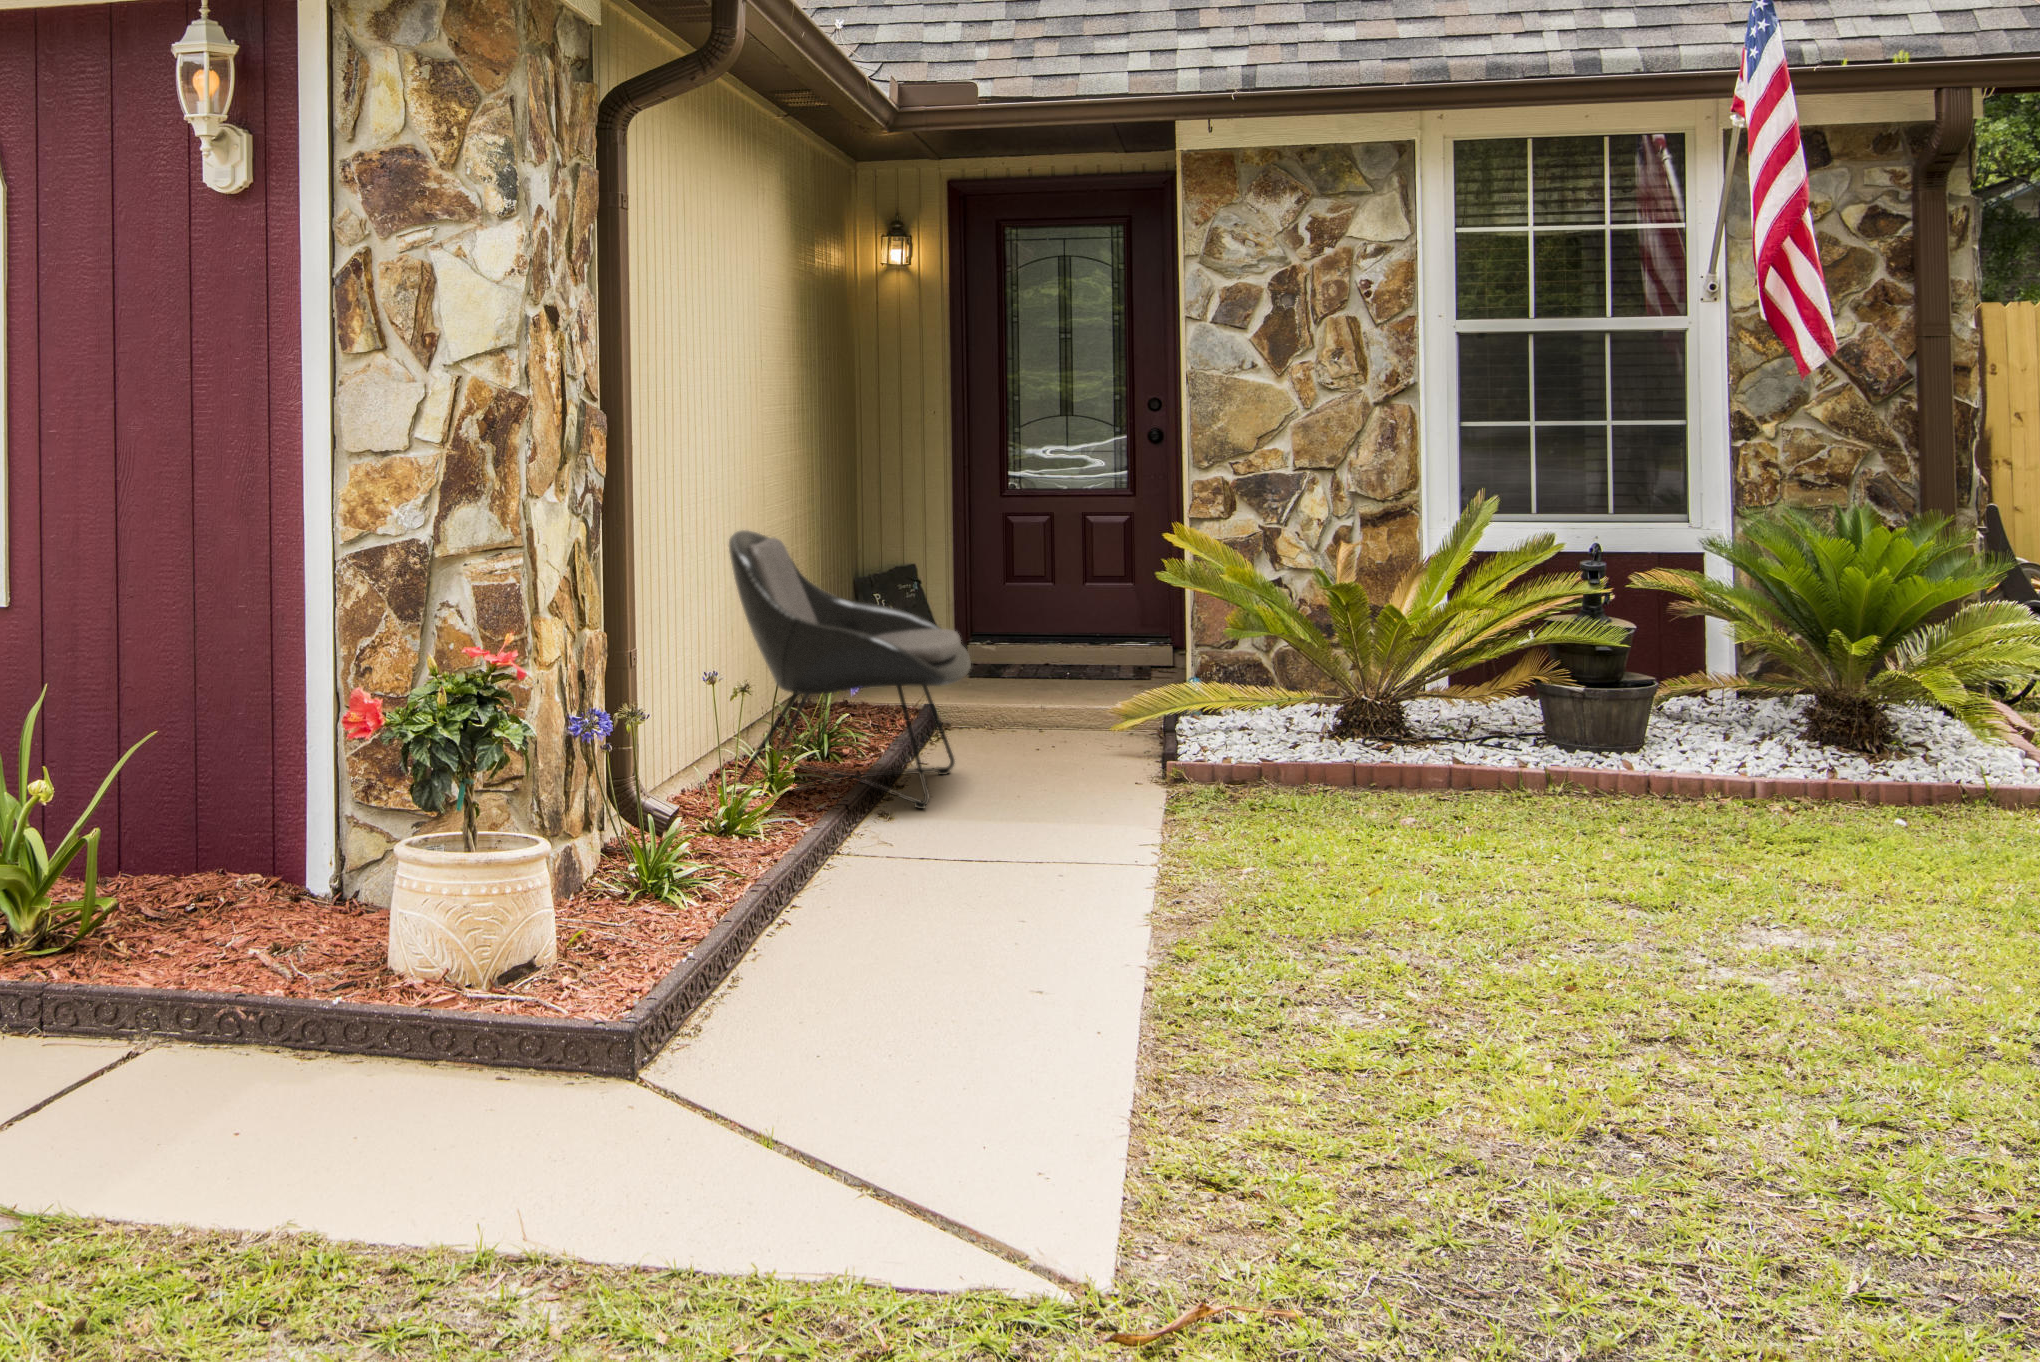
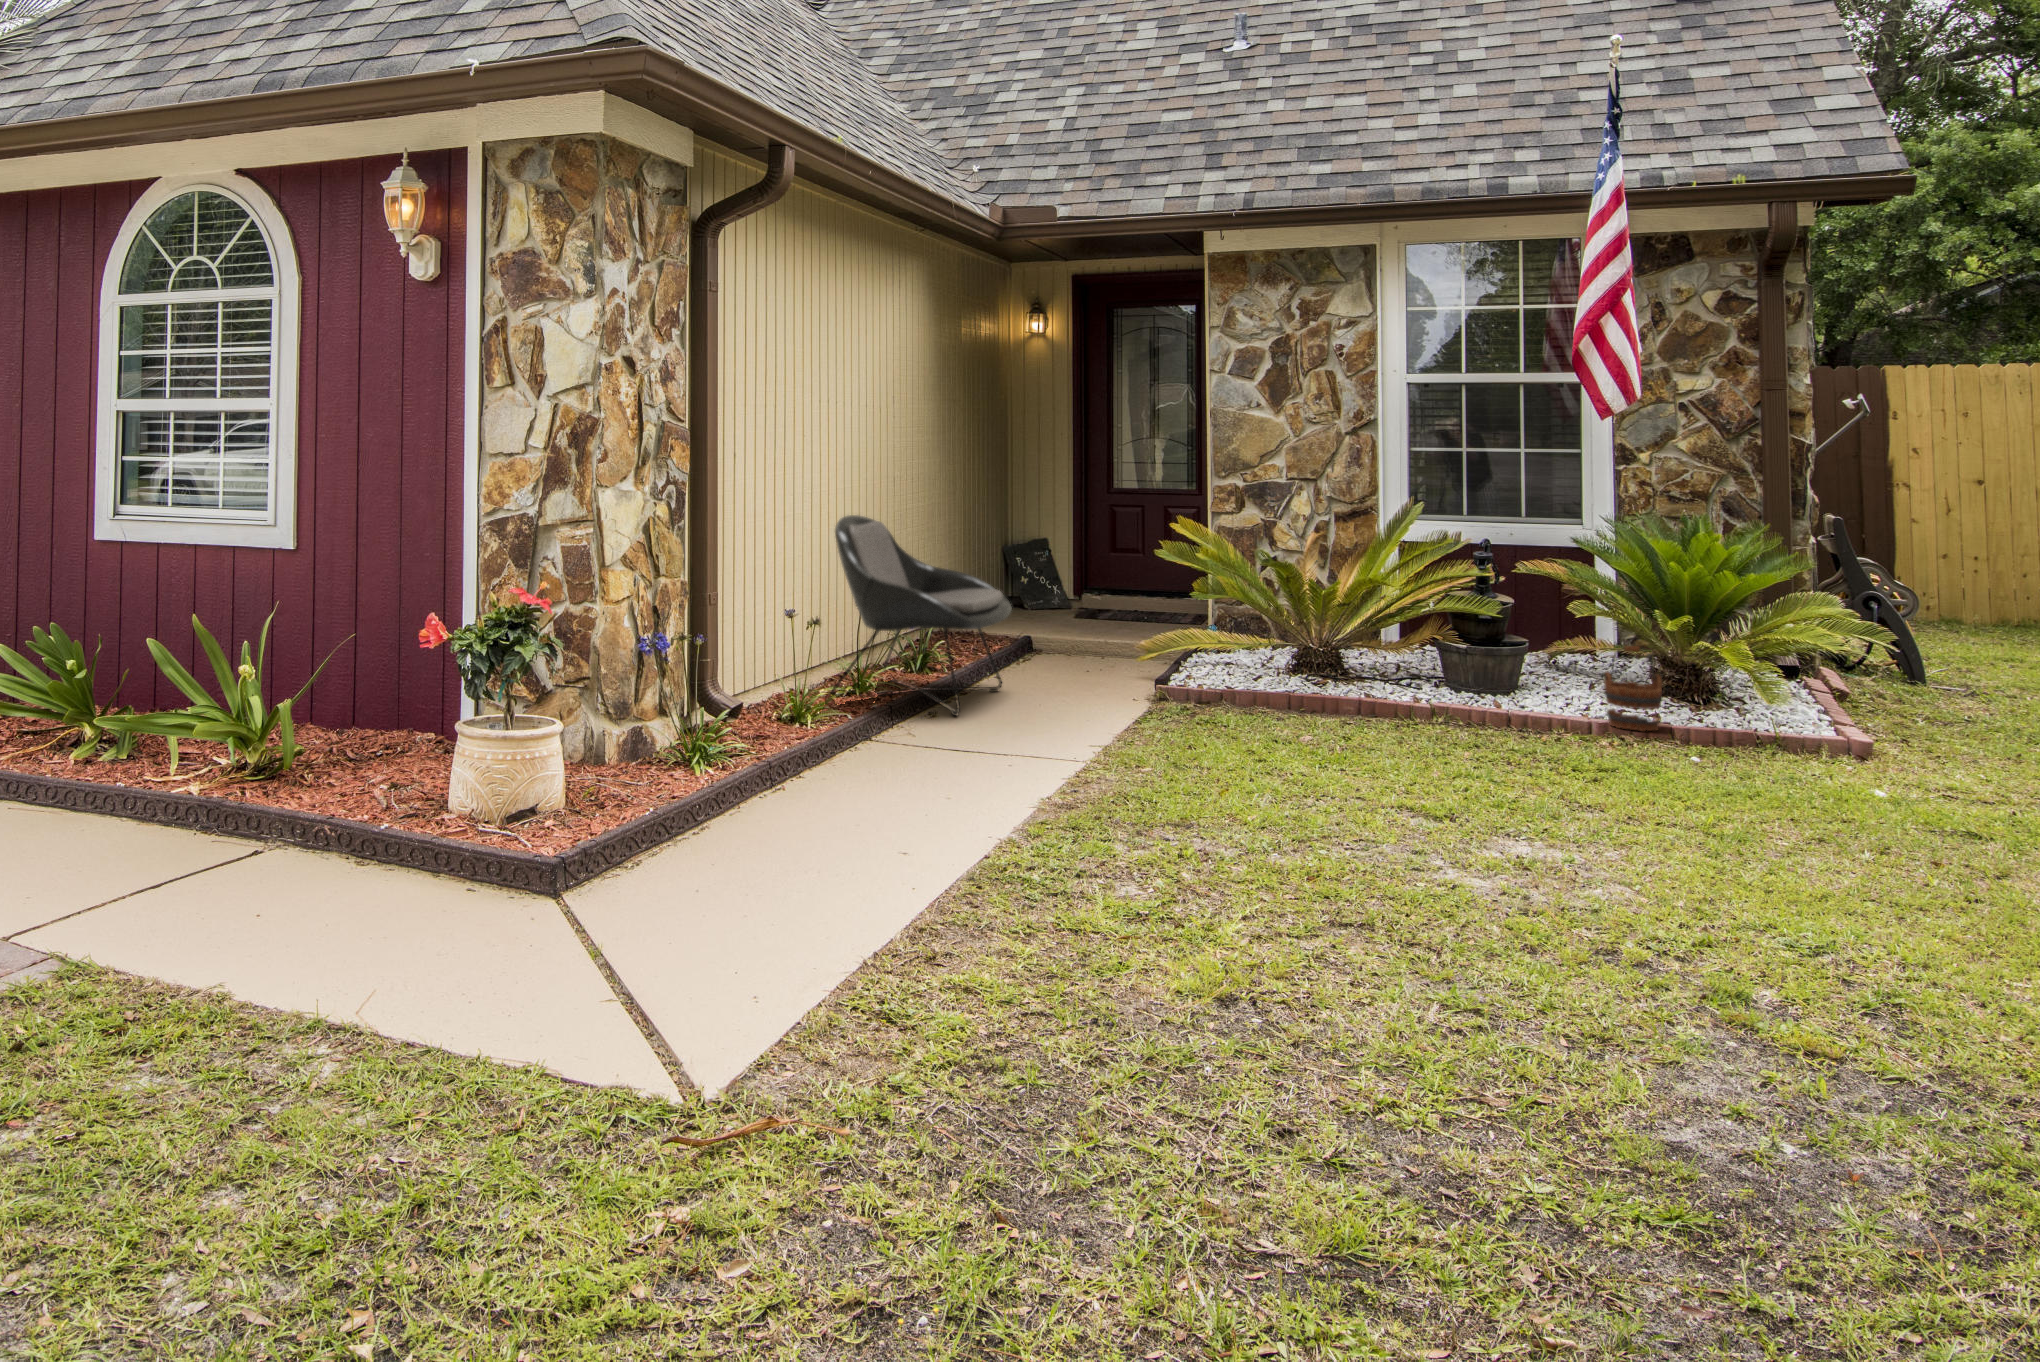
wooden bucket: none [1732,667,1803,776] -> present [1603,646,1662,731]

